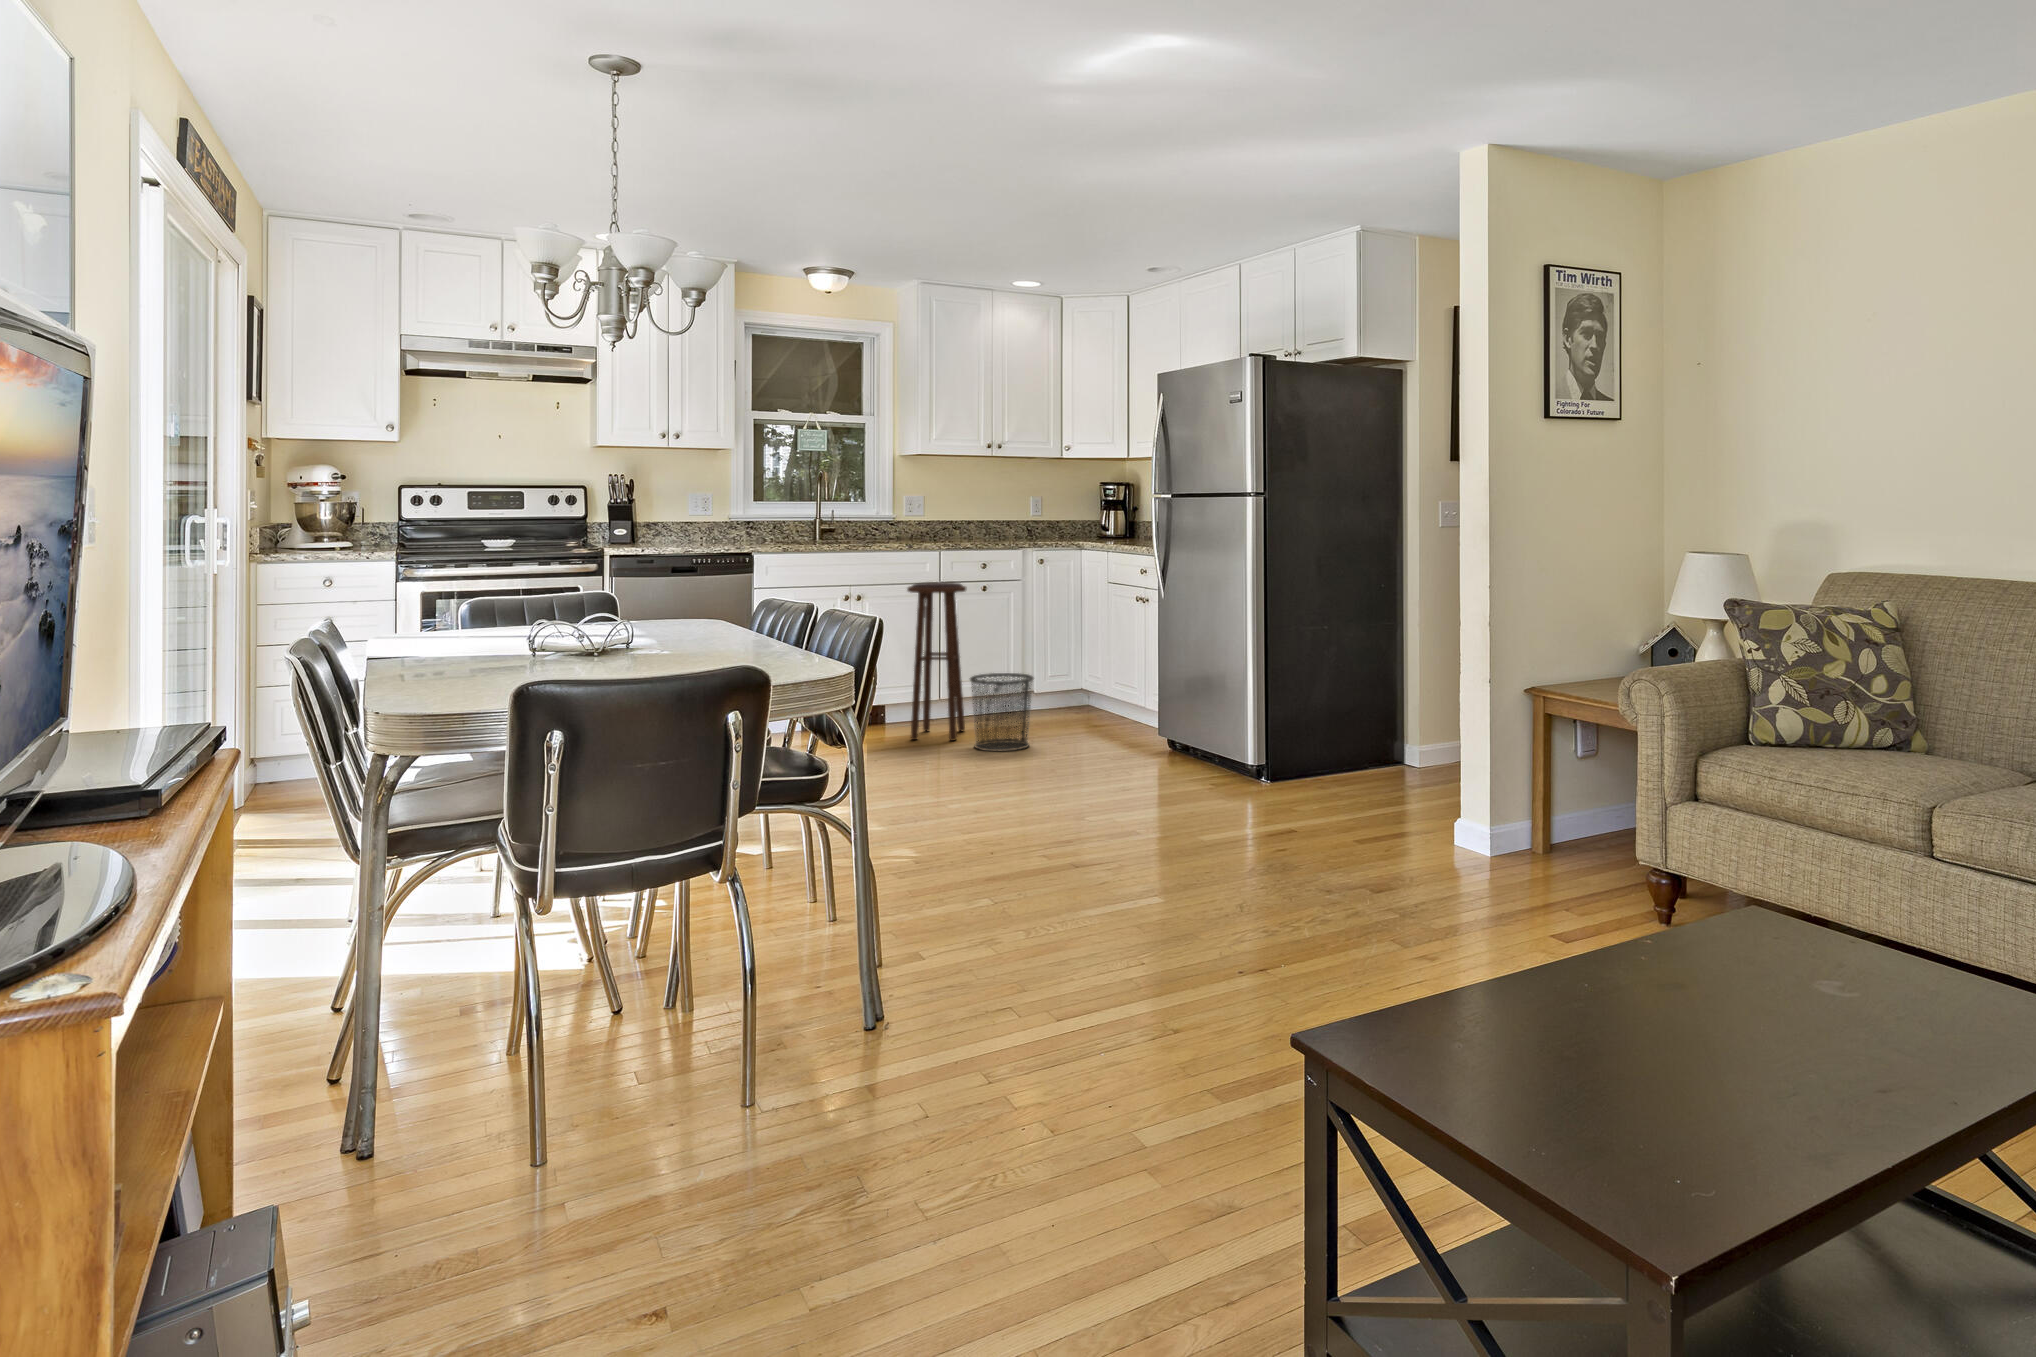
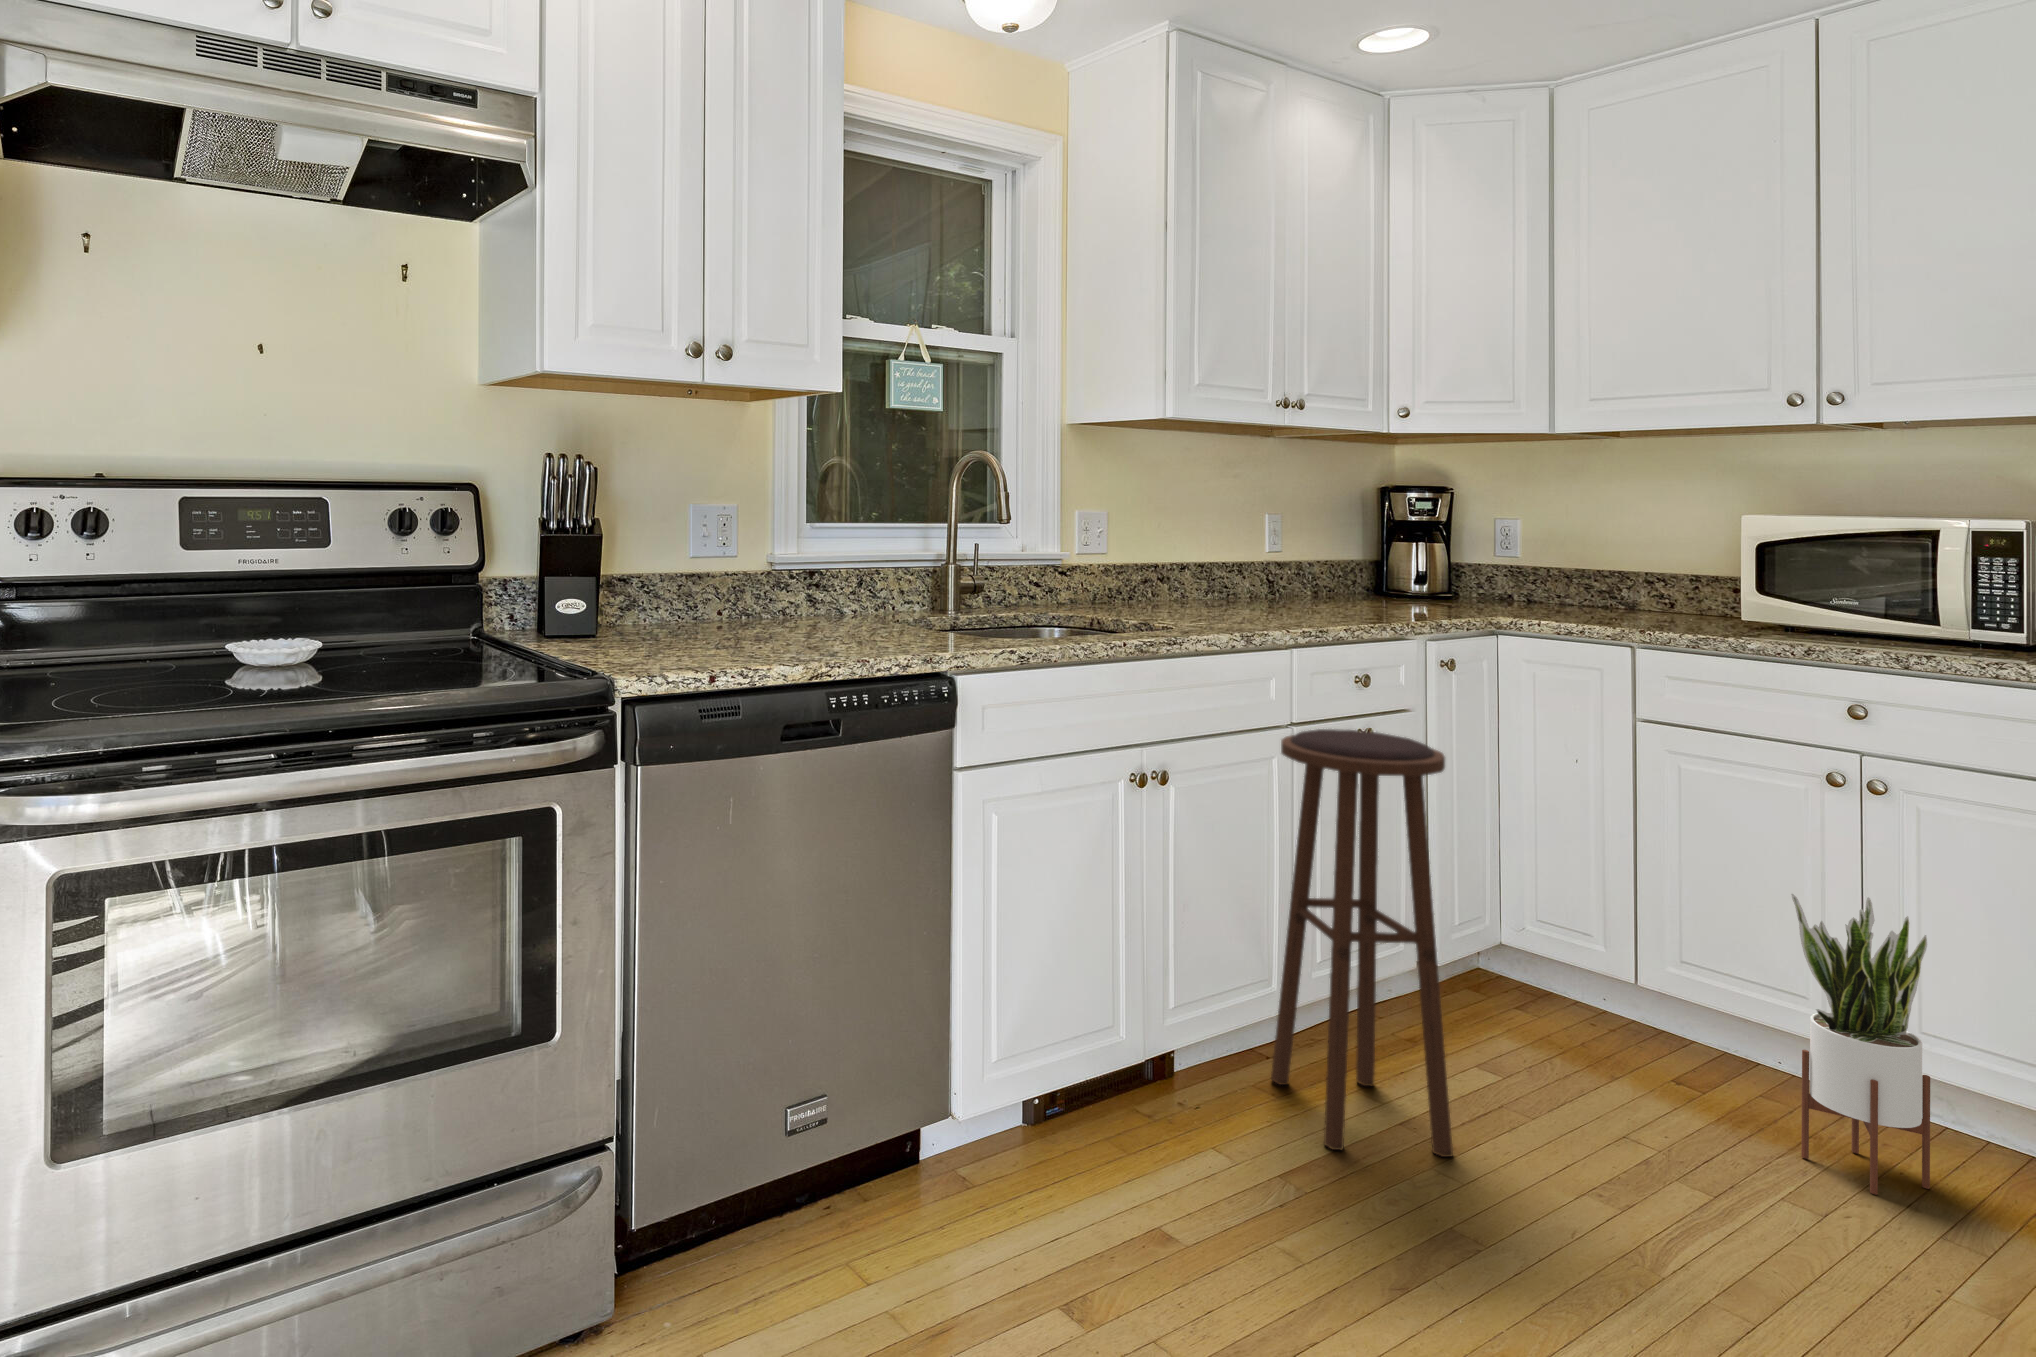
potted plant: none [1081,637,1126,745] -> present [1791,894,1930,1195]
waste bin: present [970,673,1034,751] -> none [1546,984,1769,1253]

